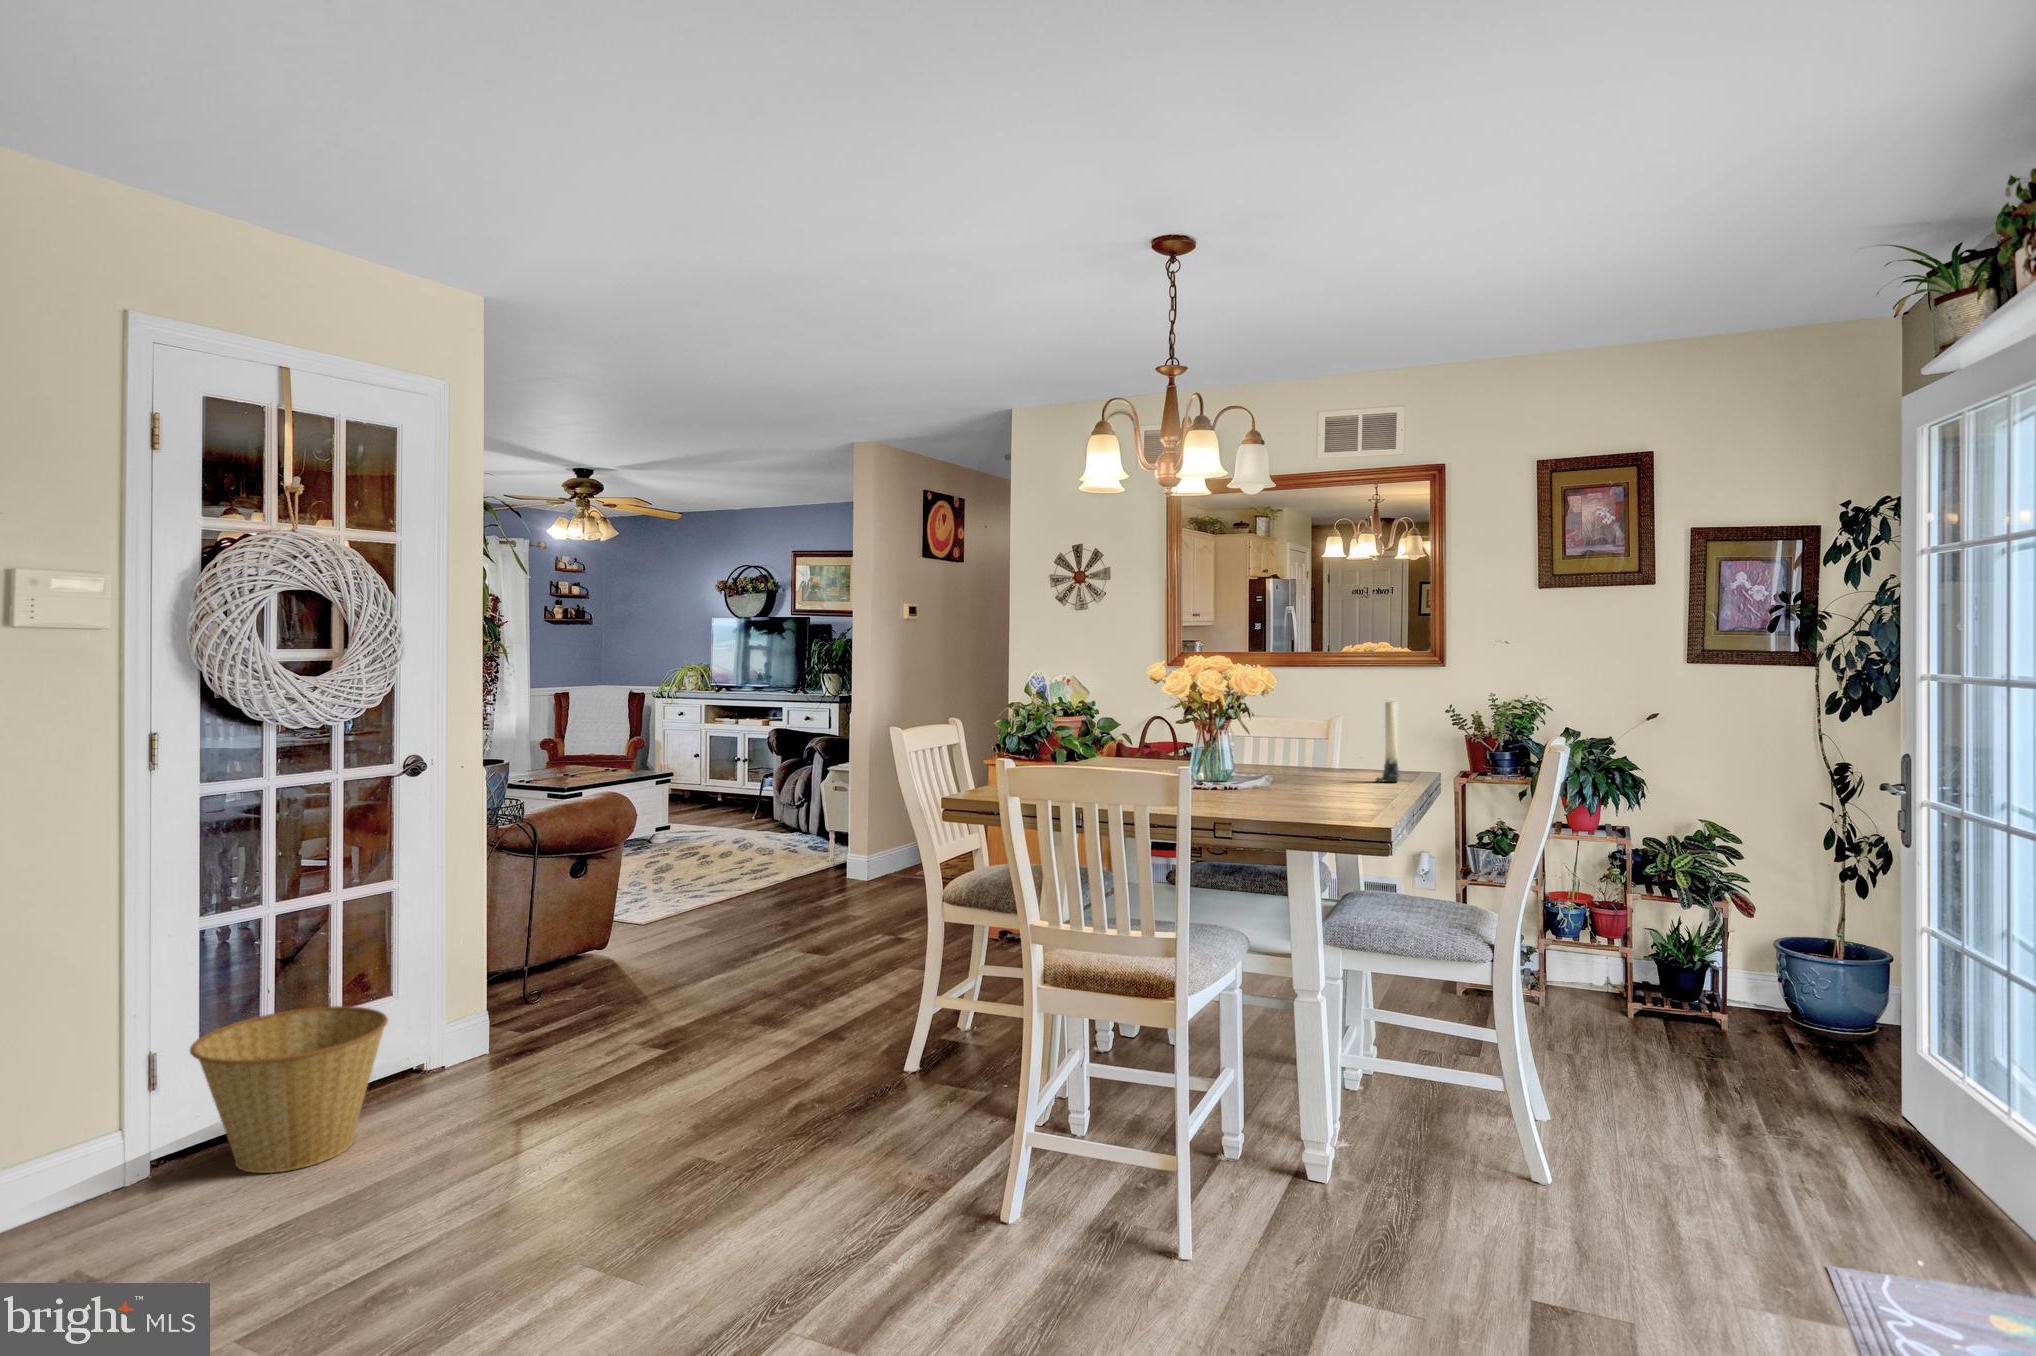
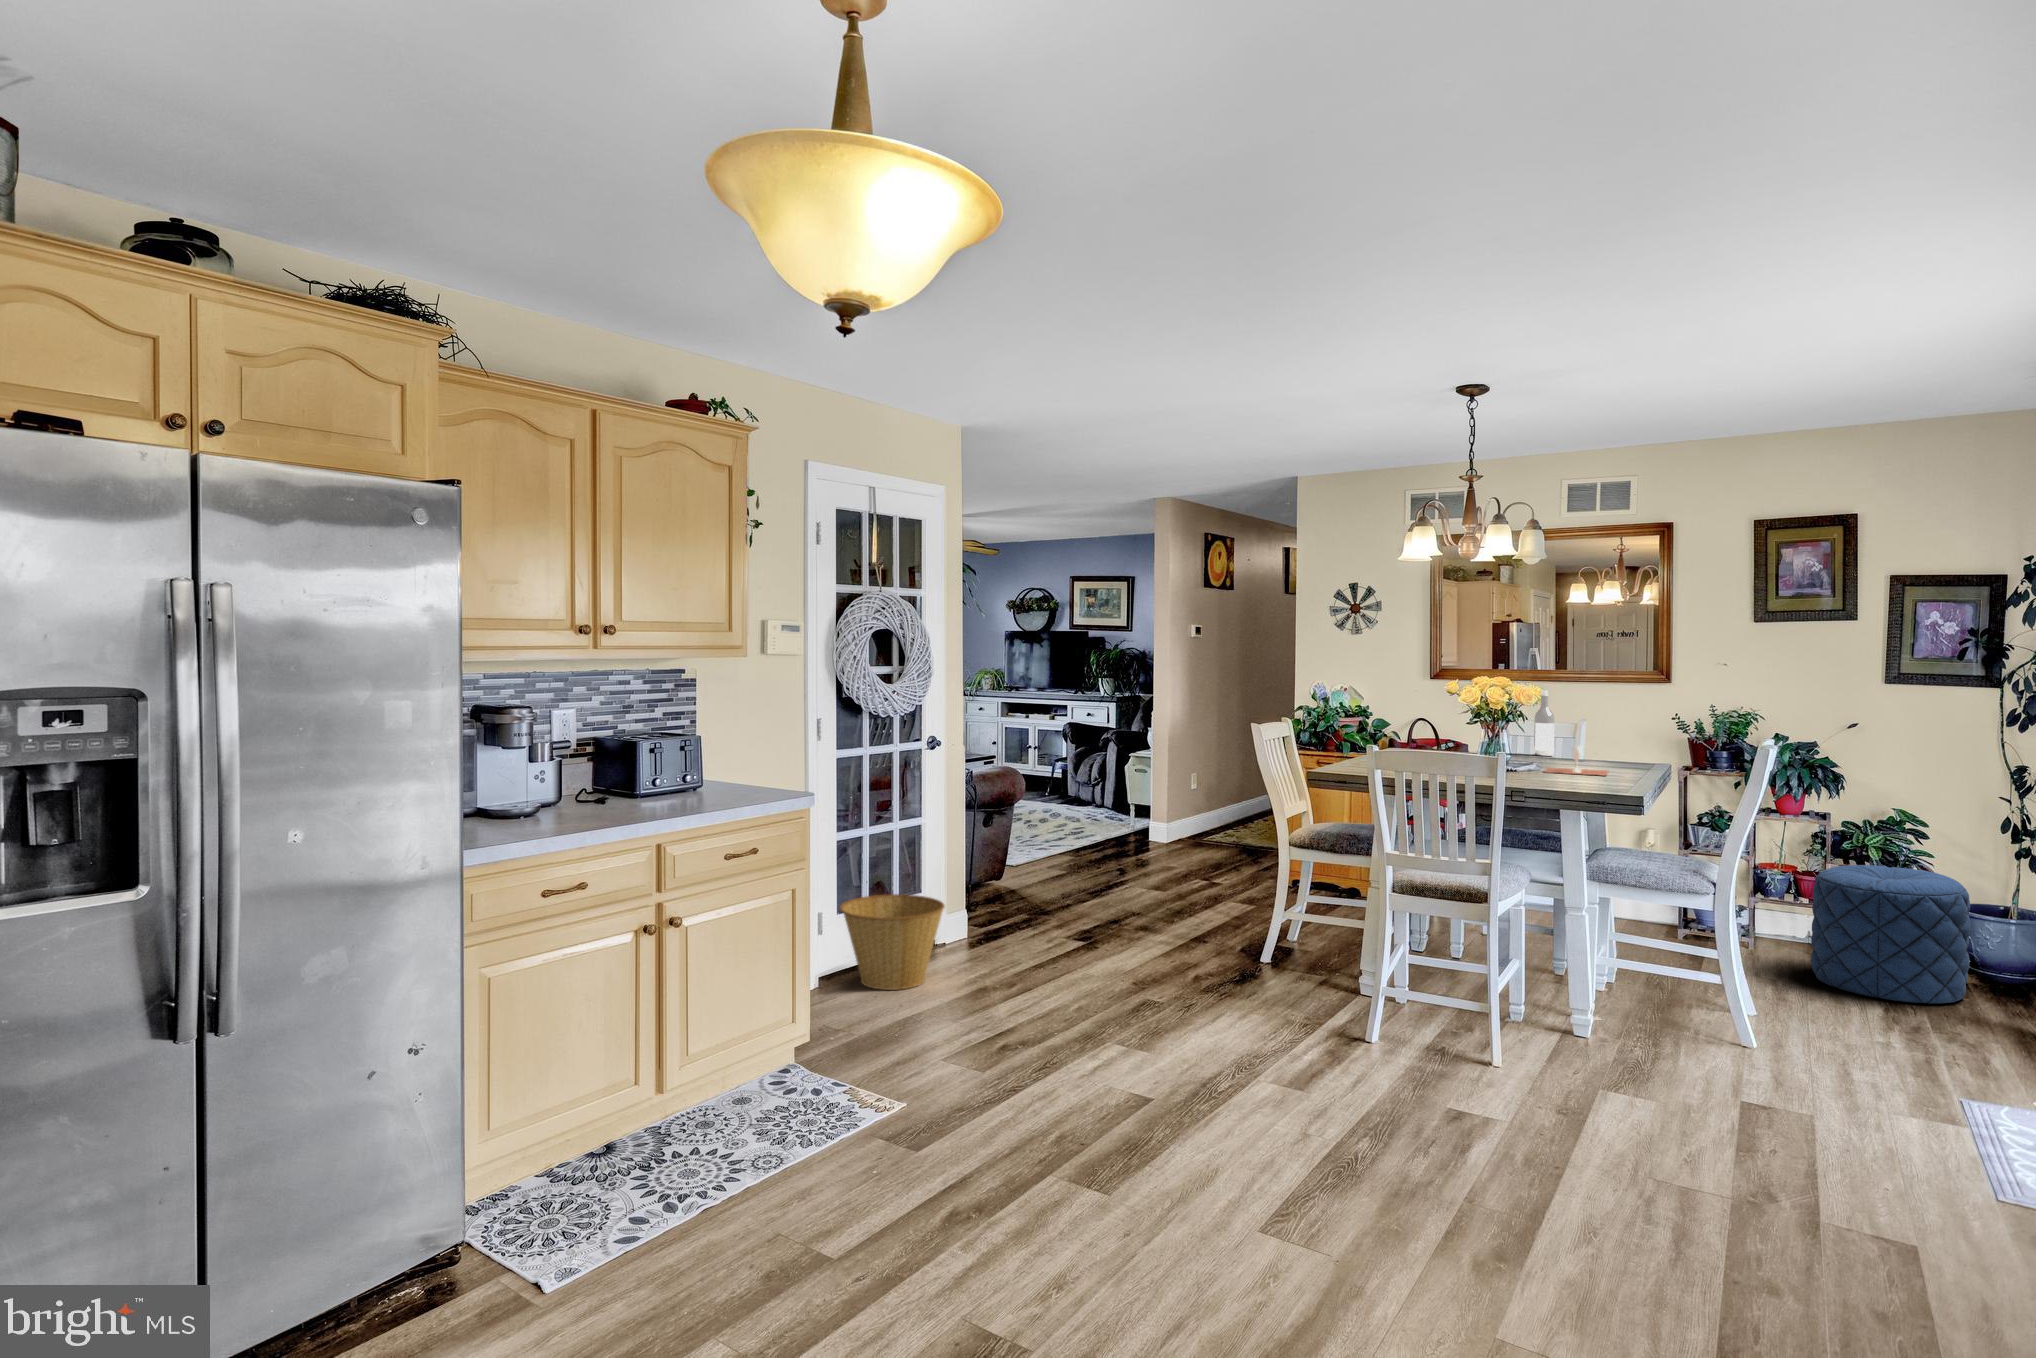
wine bottle: none [1277,678,1301,764] -> present [1534,690,1554,756]
candle: present [1376,699,1399,782] -> none [1620,708,1640,769]
wine glass: none [1272,753,1360,794] -> present [1545,746,1608,776]
pouf: none [1612,897,1800,1082] -> present [1811,865,1971,1003]

